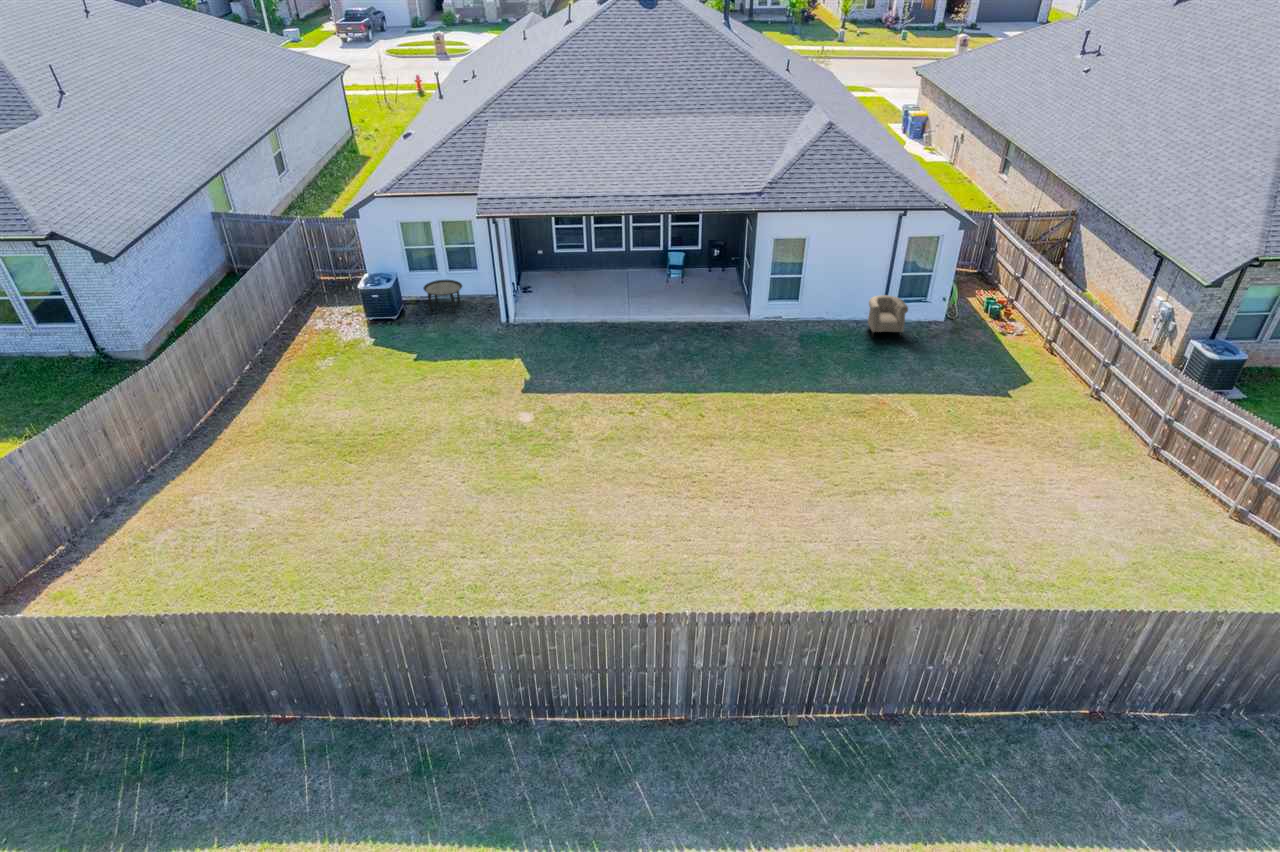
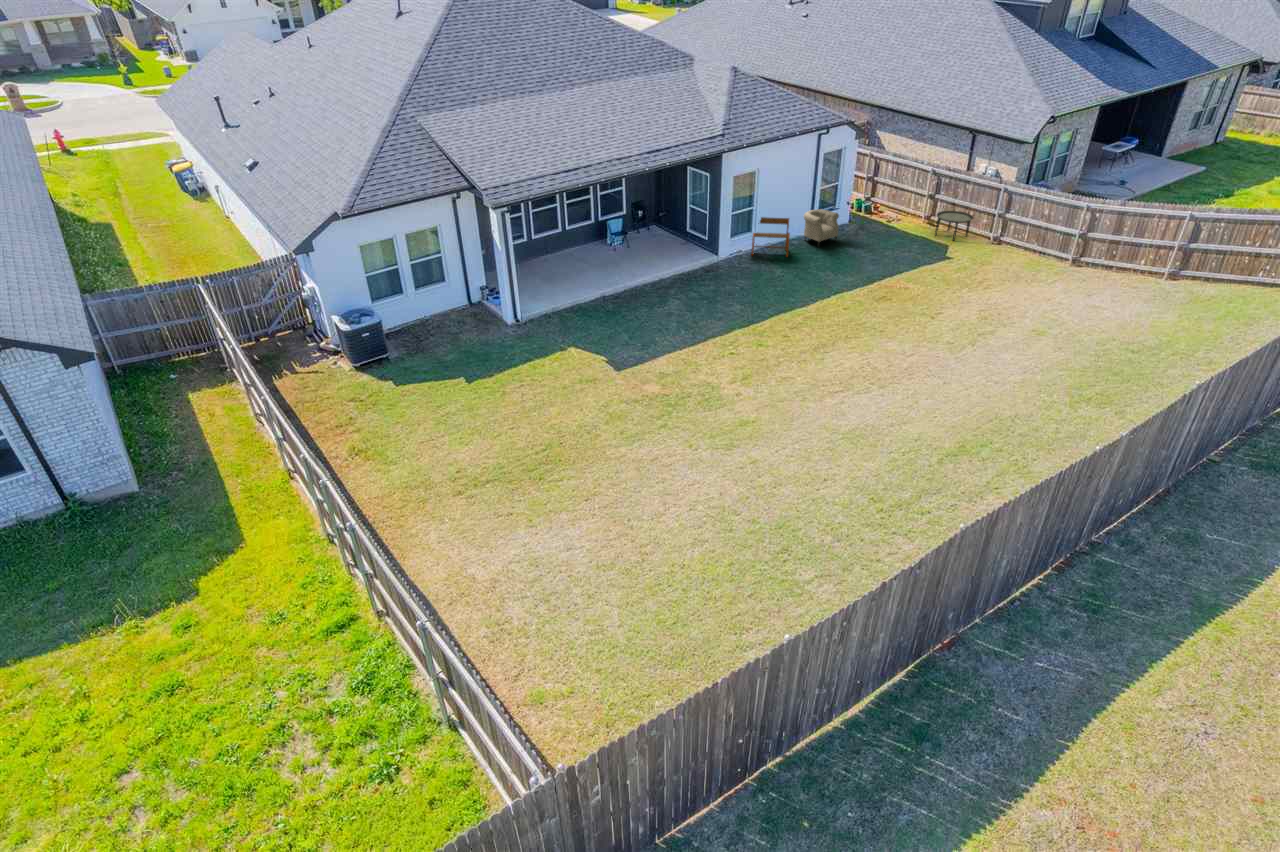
round table: present [424,280,462,313] -> present [935,211,973,241]
bench: none [791,286,840,338] -> present [752,217,790,256]

